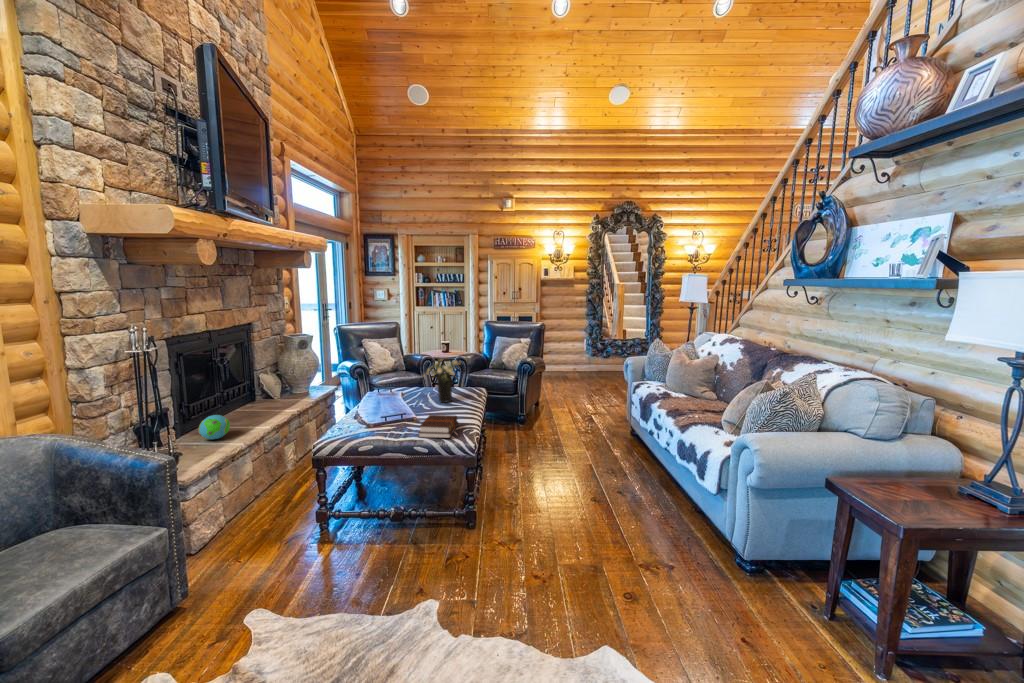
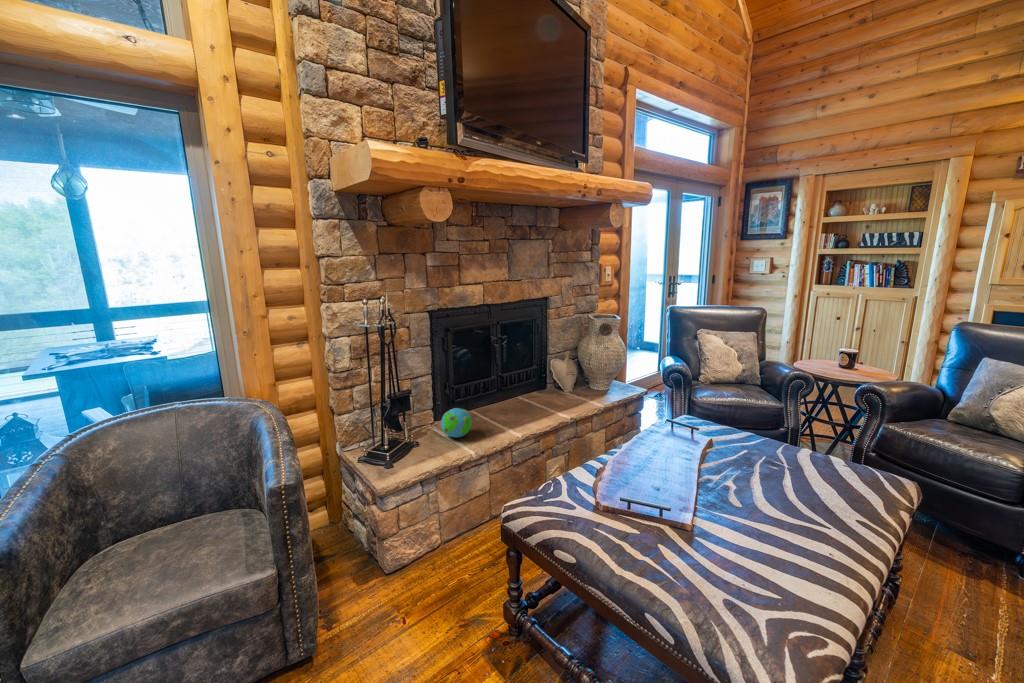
flower arrangement: present [424,360,460,403] -> none [747,400,848,495]
hardback book: present [419,415,458,438] -> none [673,526,792,625]

